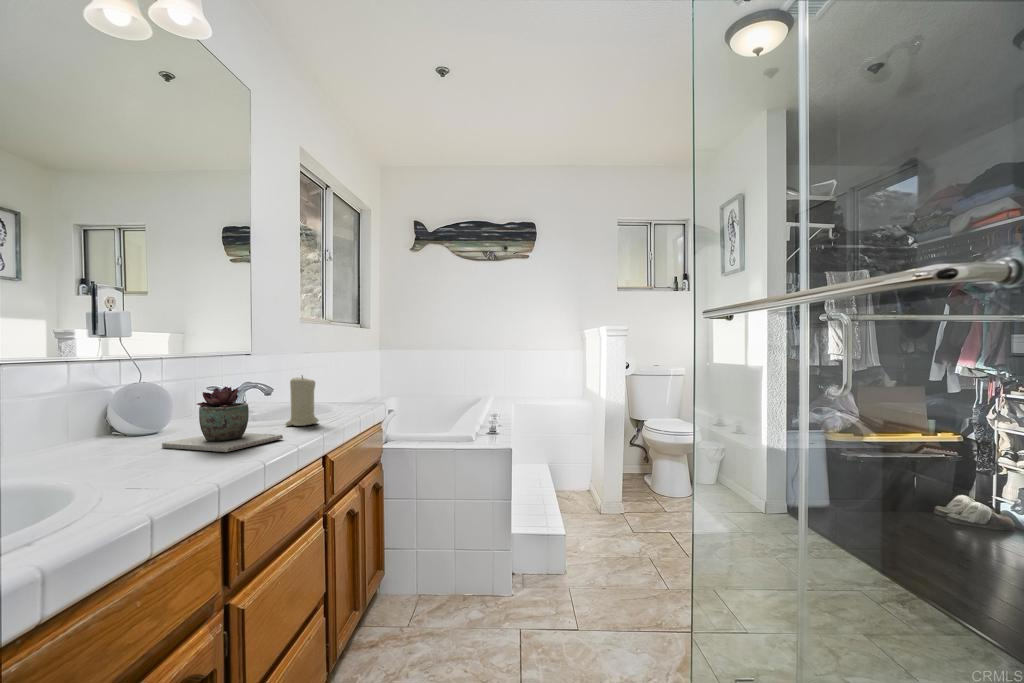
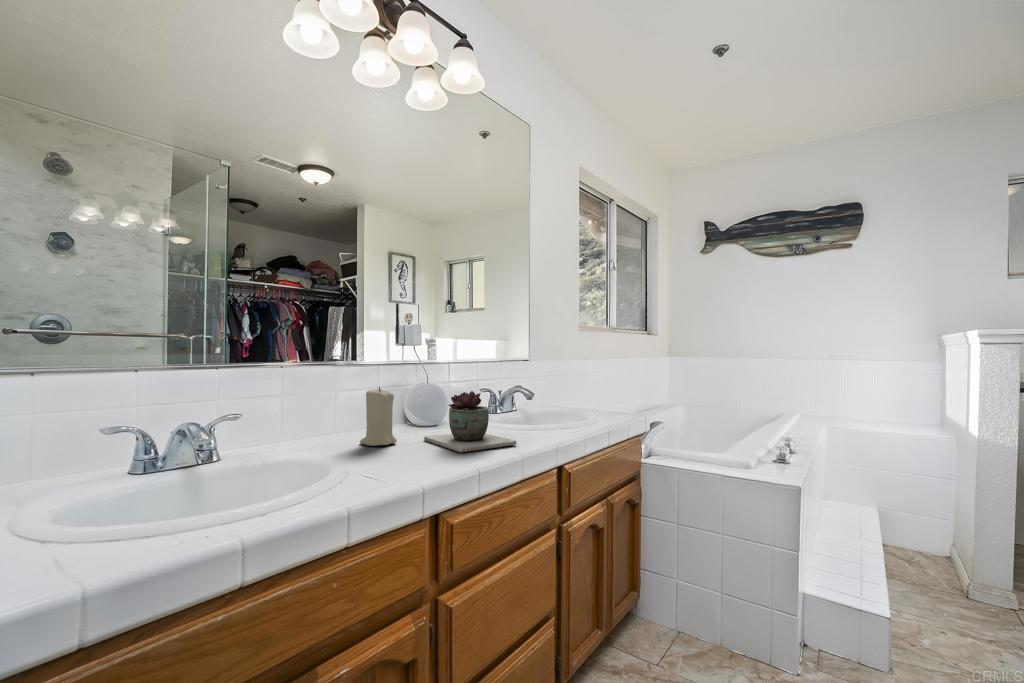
candle: present [285,376,318,426] -> present [360,387,397,446]

